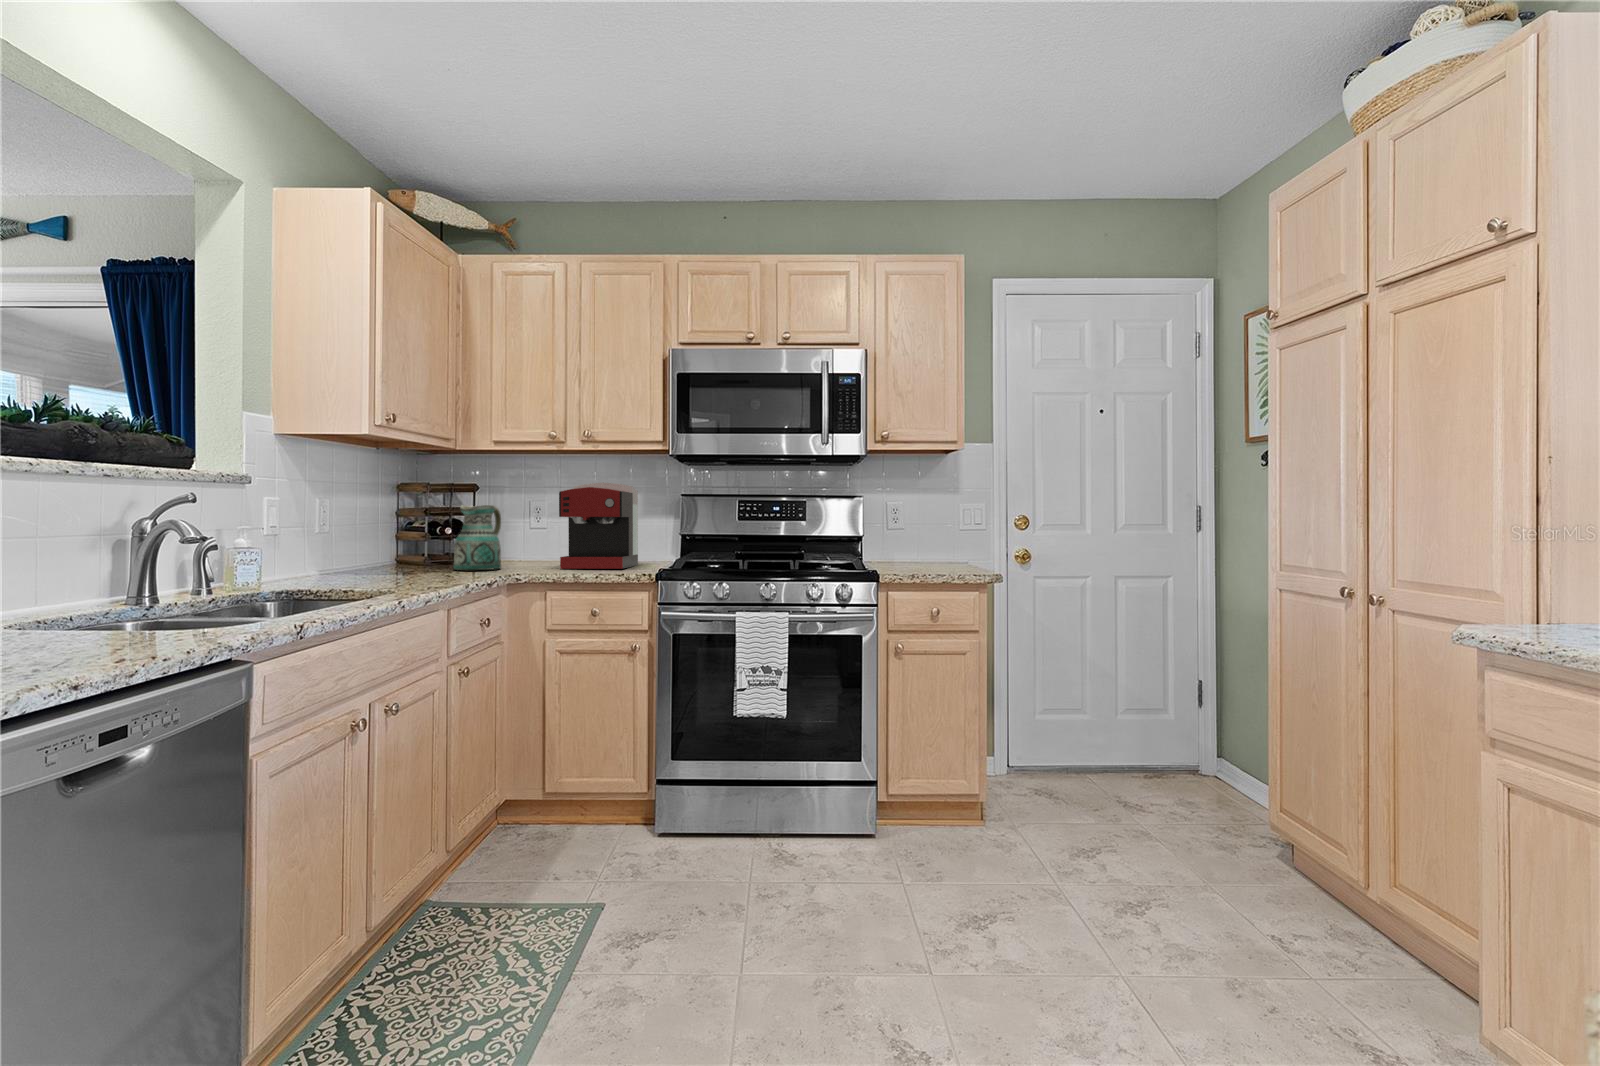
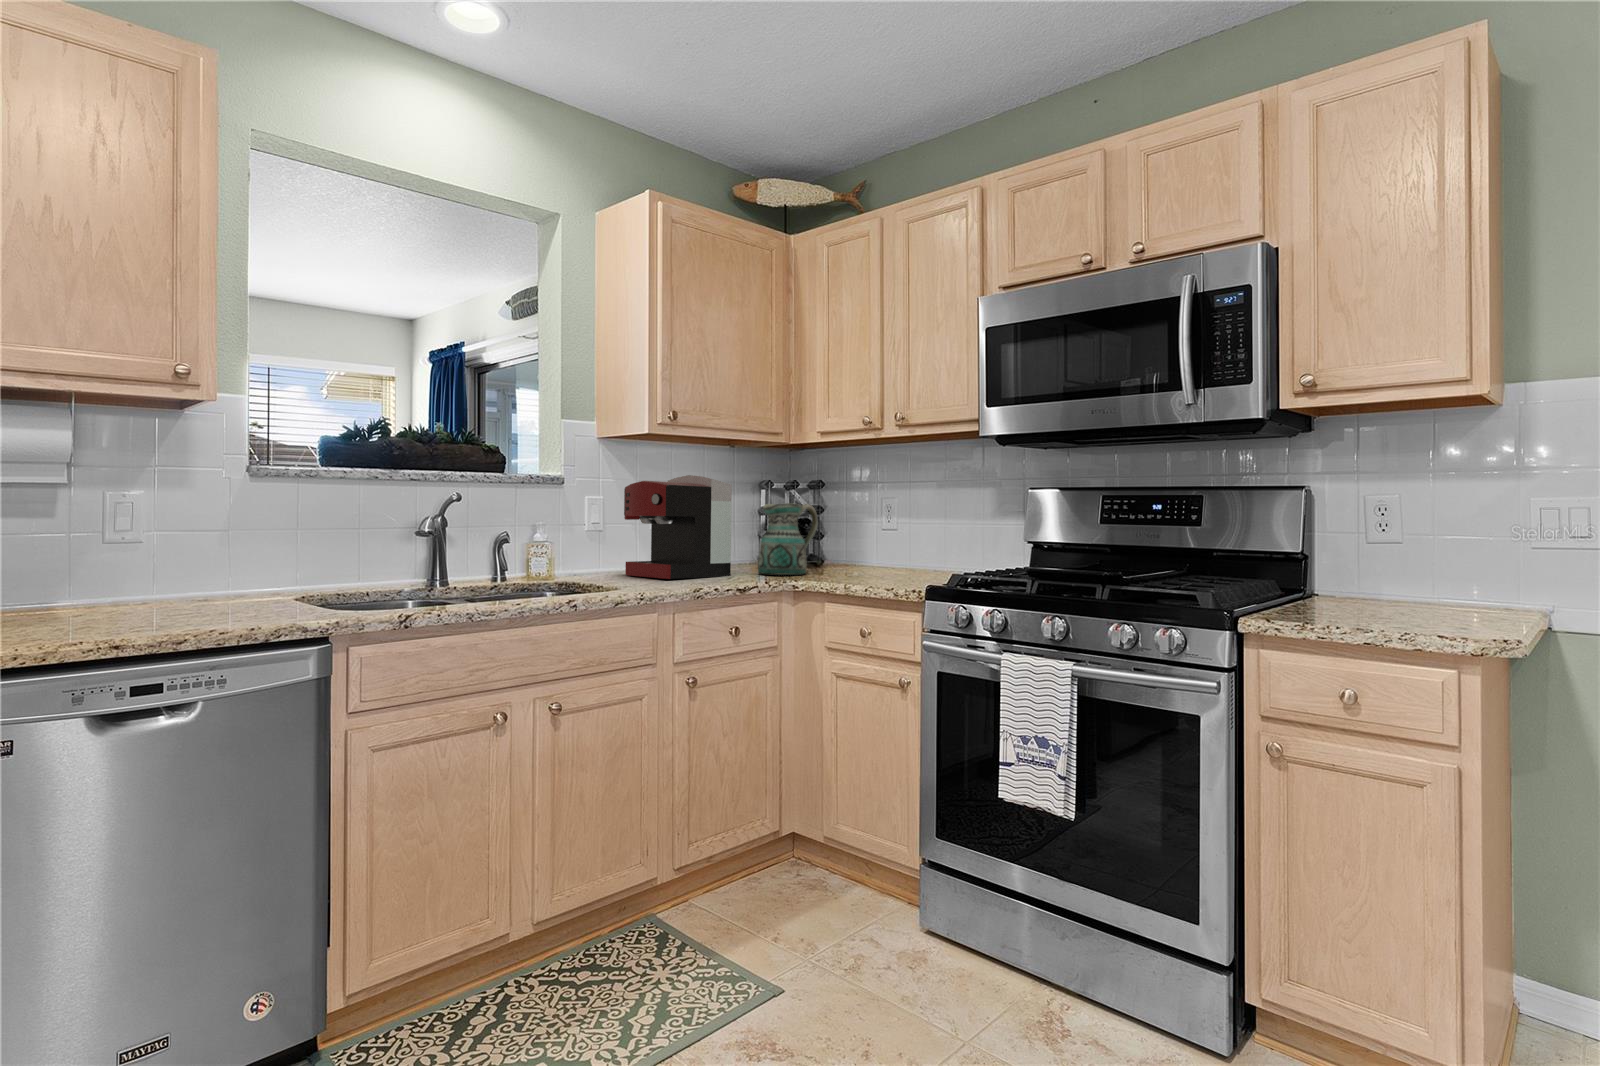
coffee maker: present [559,482,638,569] -> present [624,475,732,579]

